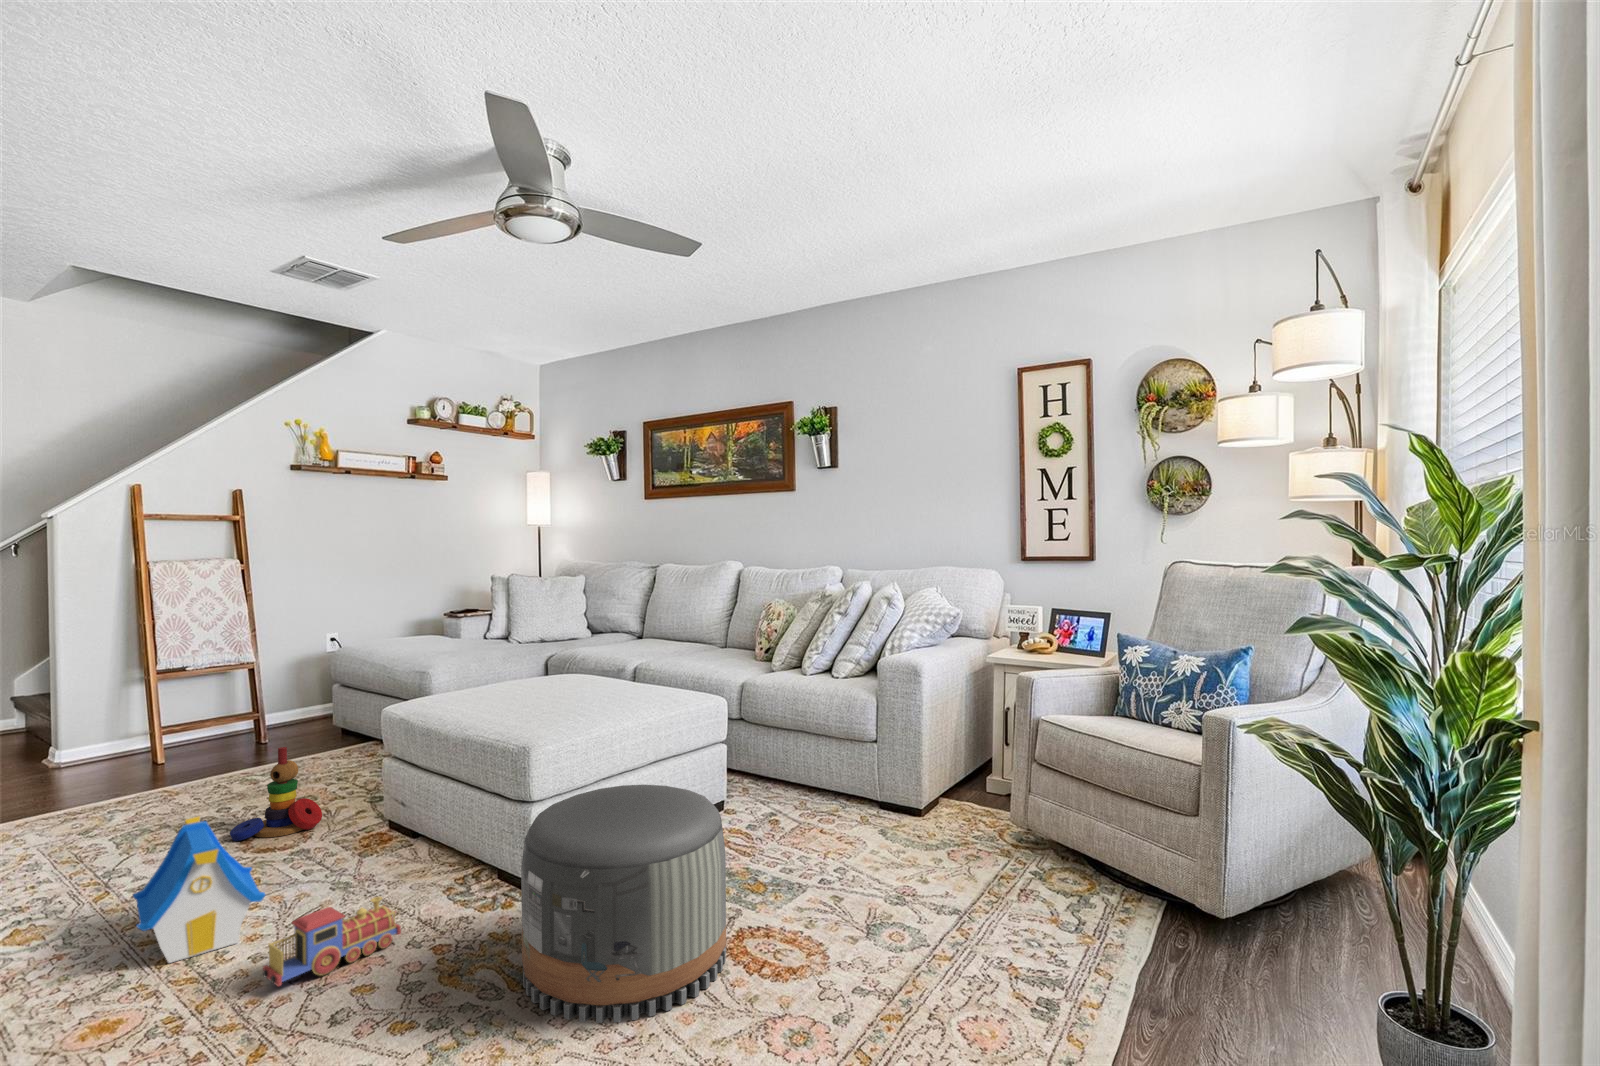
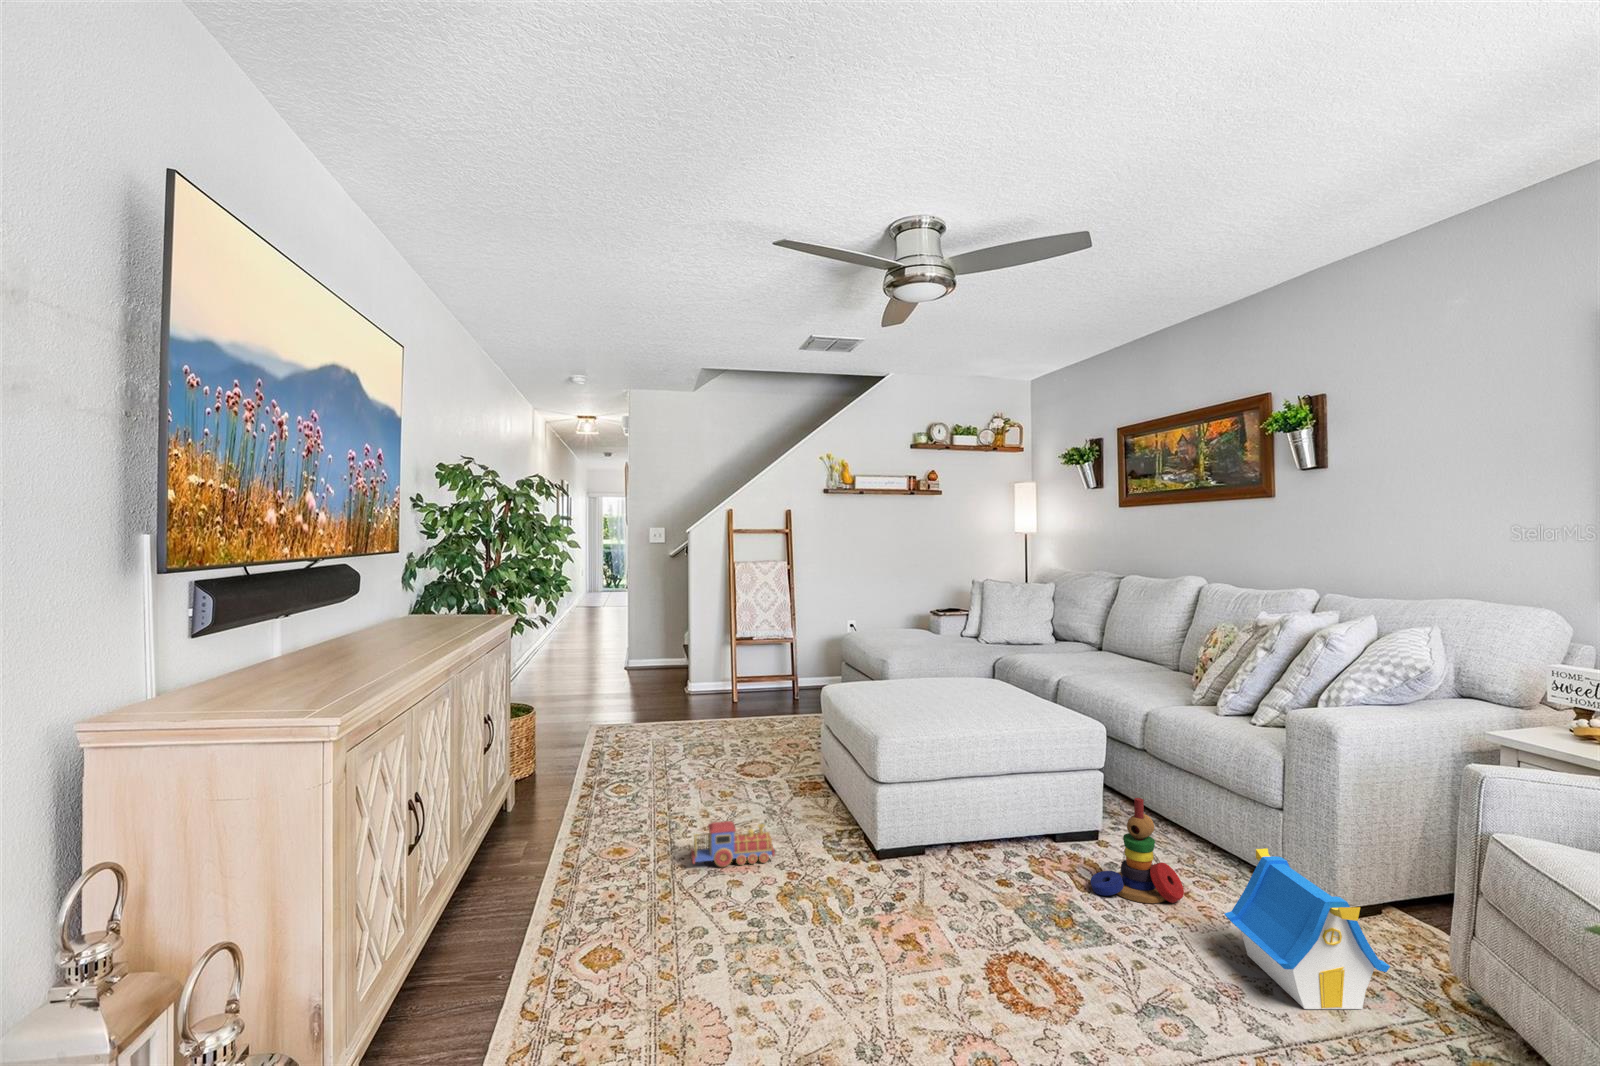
stacking toy: present [230,747,322,841] -> present [1090,798,1184,903]
pouf: present [521,785,726,1023] -> none [818,784,992,988]
toy house: present [133,817,265,963] -> present [1224,849,1390,1009]

